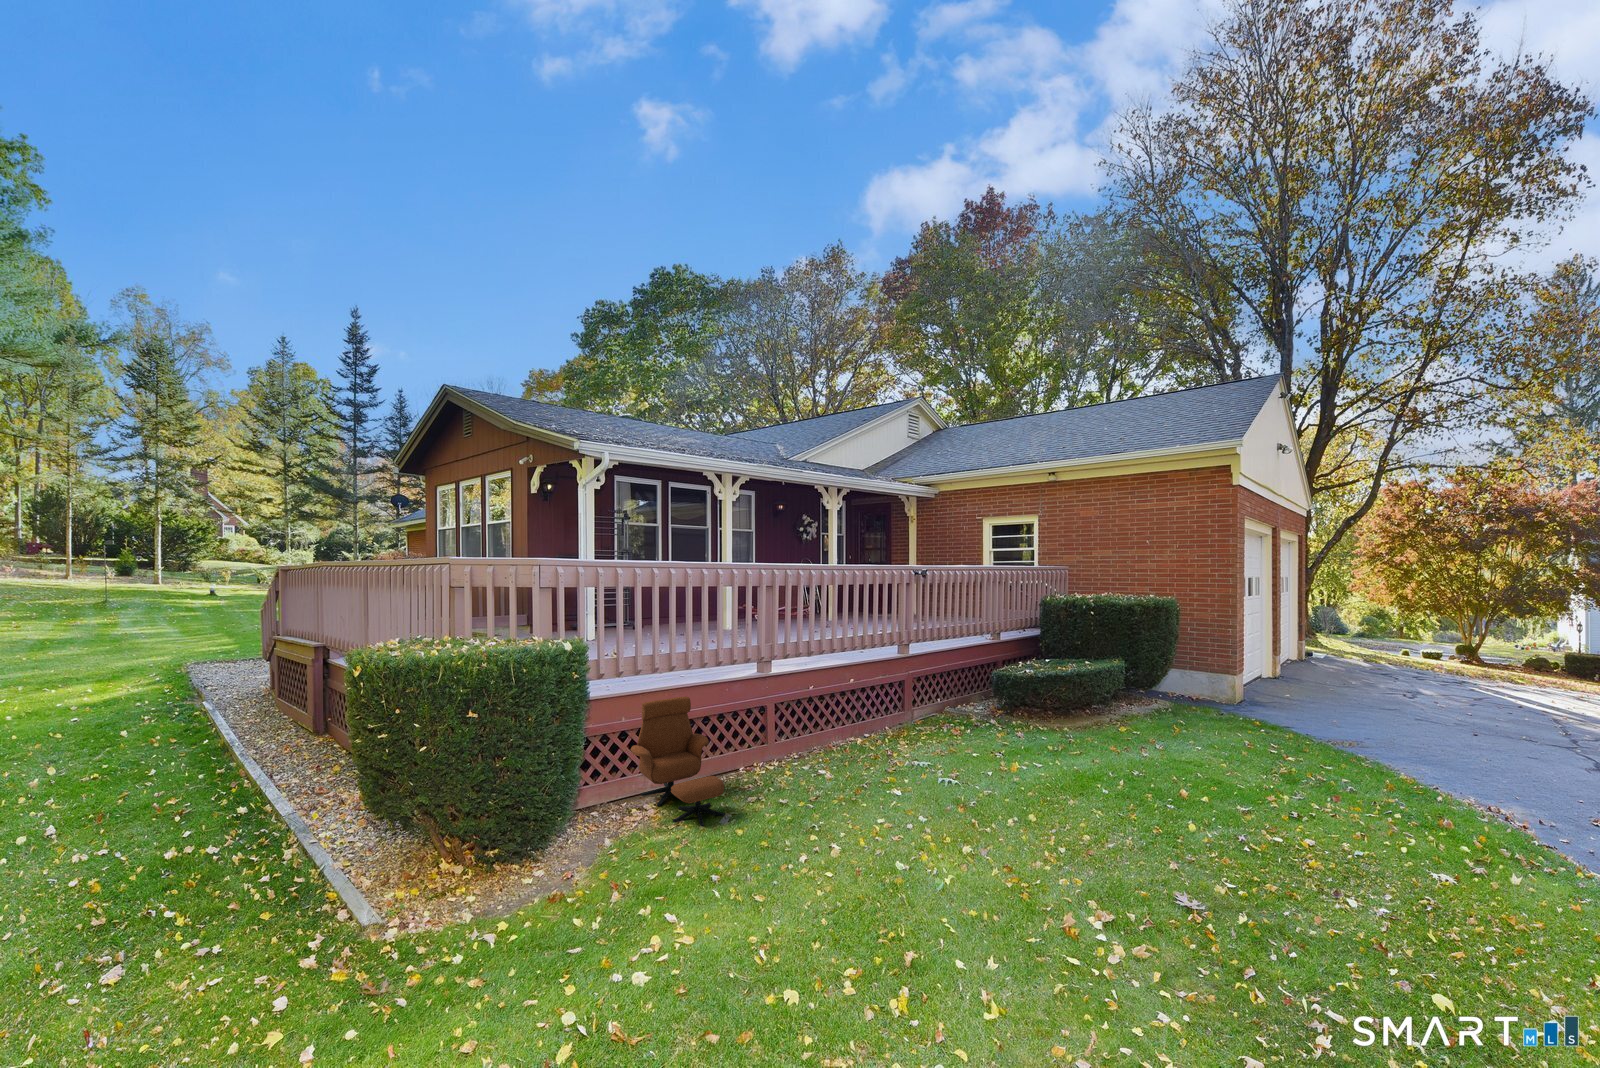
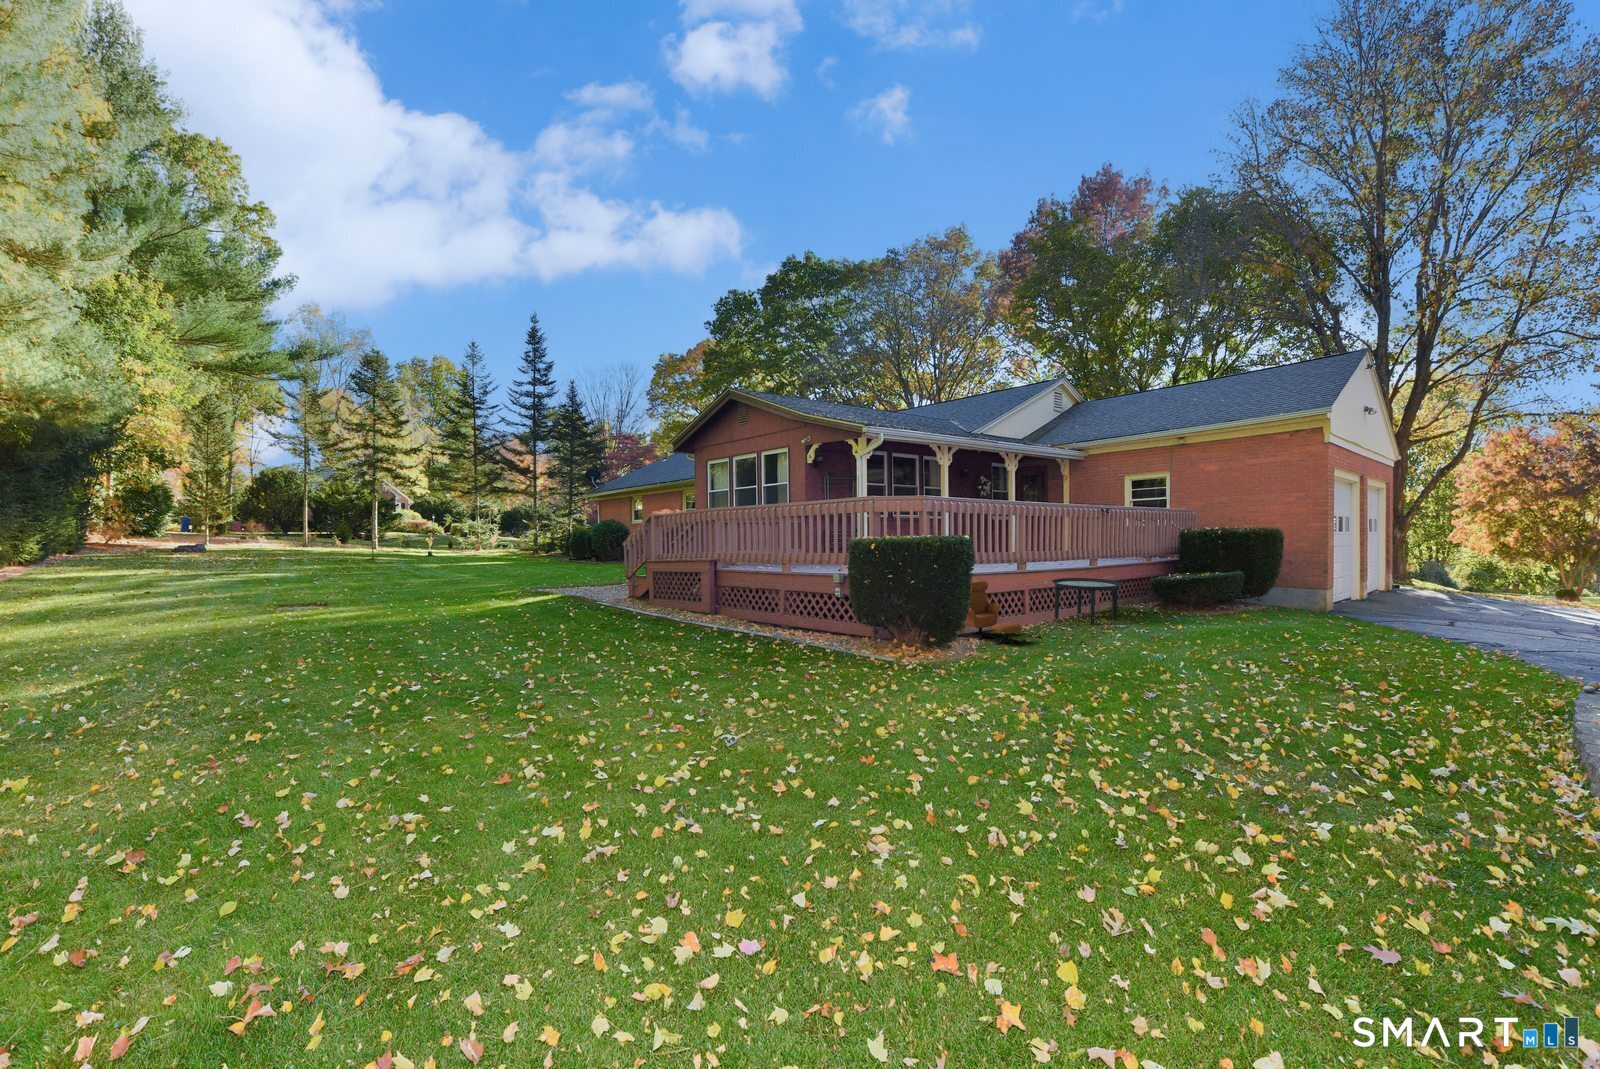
round table: none [826,678,926,762] -> present [1052,578,1122,625]

